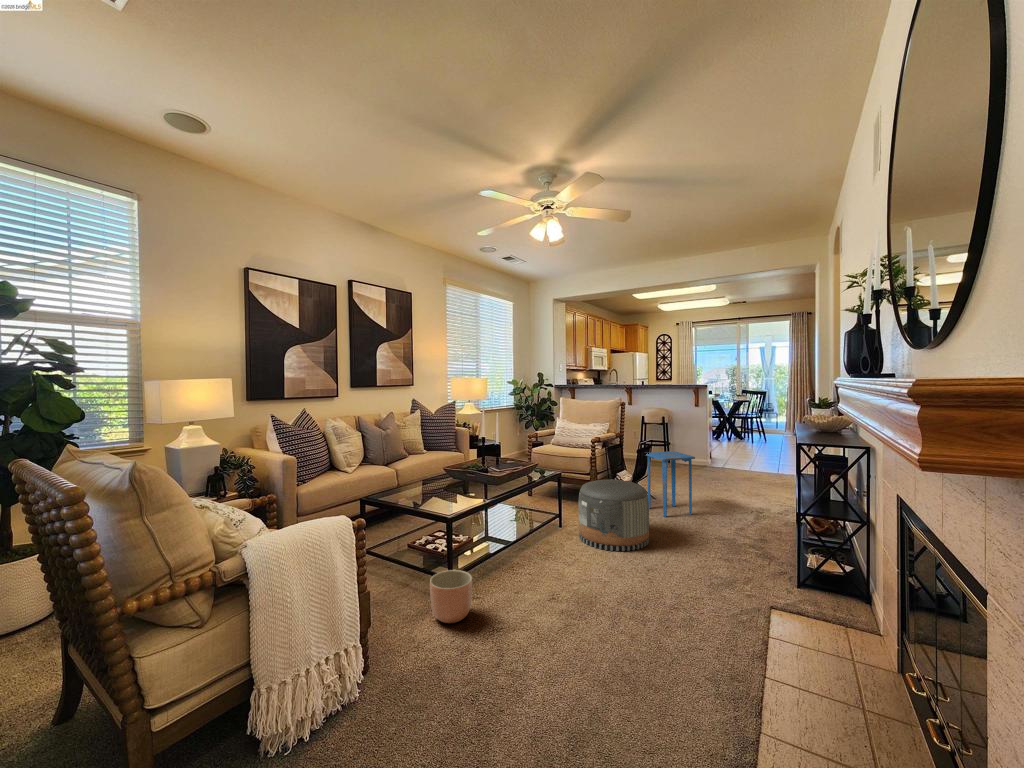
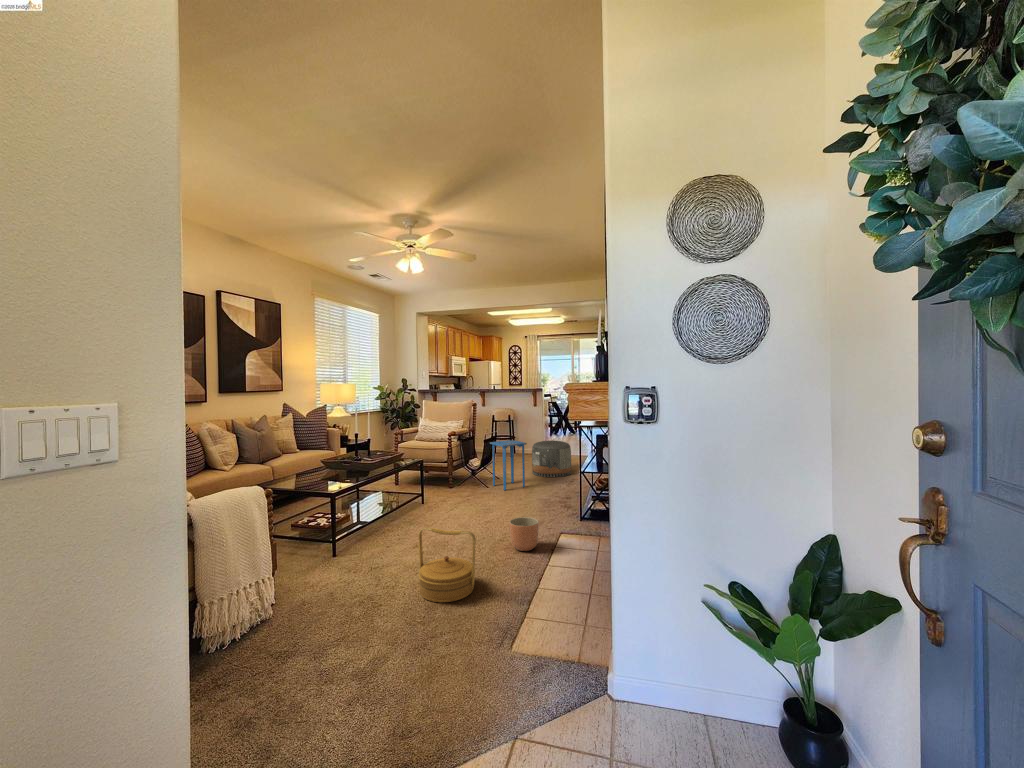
pouf: present [578,479,649,551] -> present [532,441,571,477]
planter: present [430,570,472,623] -> present [510,517,539,551]
basket: none [557,592,647,726] -> present [418,527,476,602]

